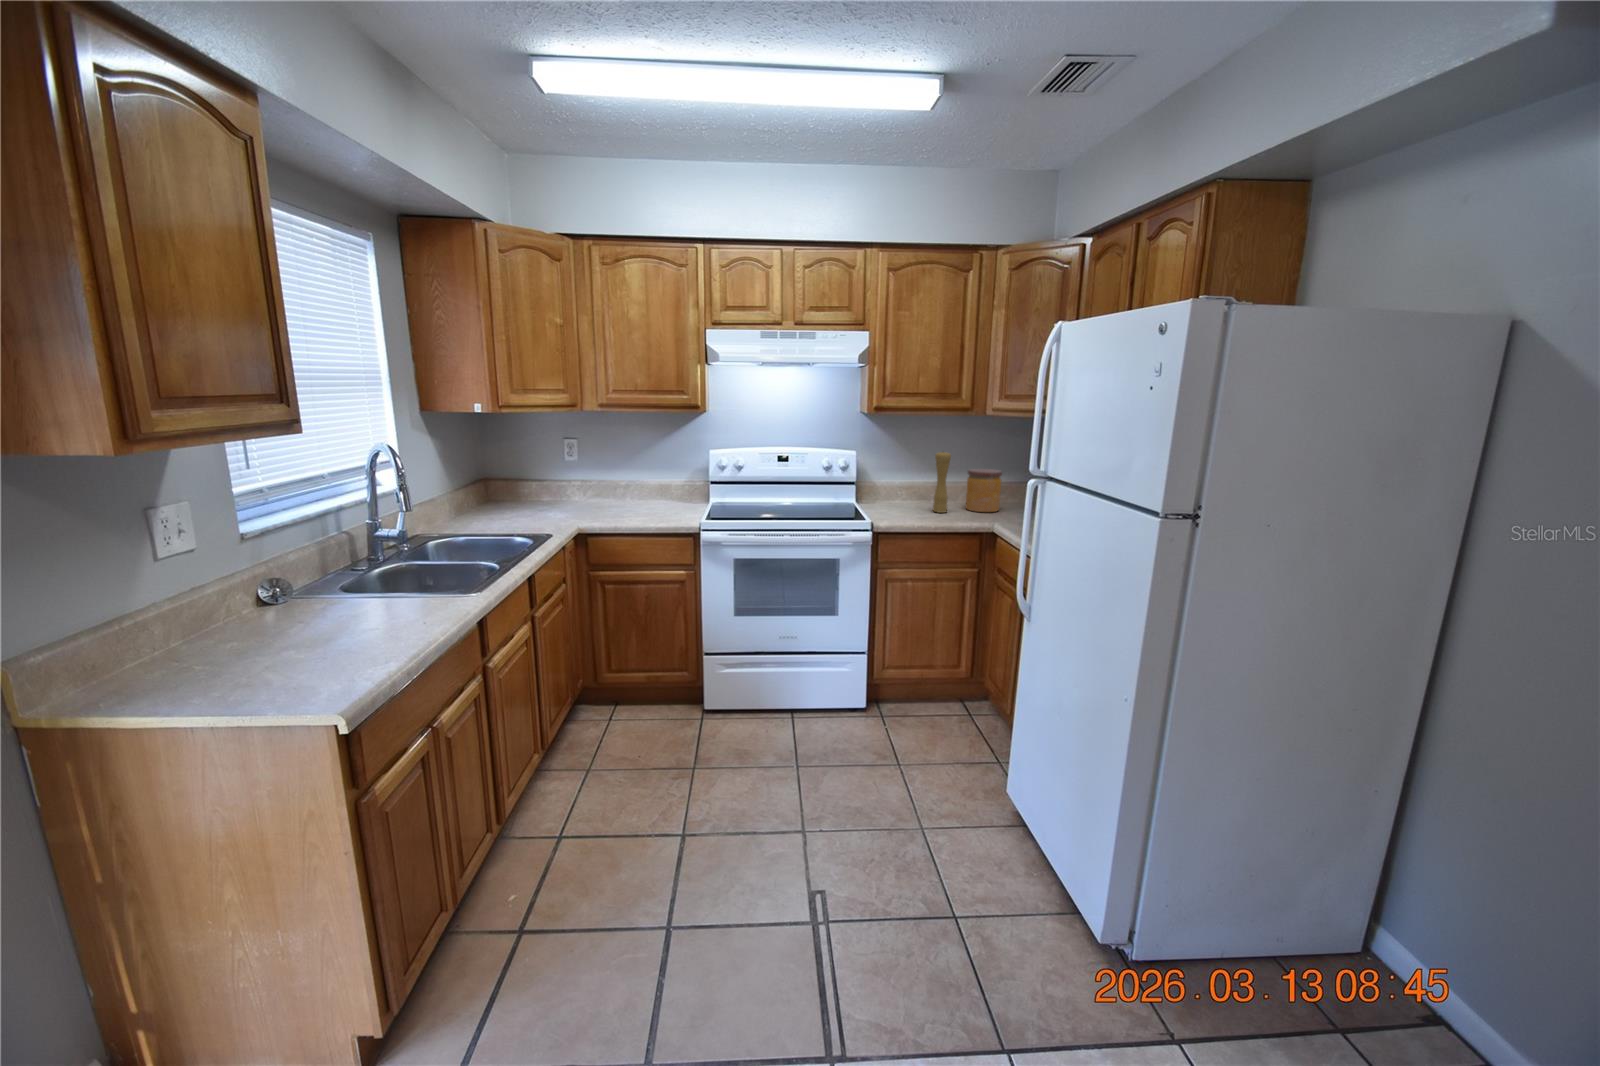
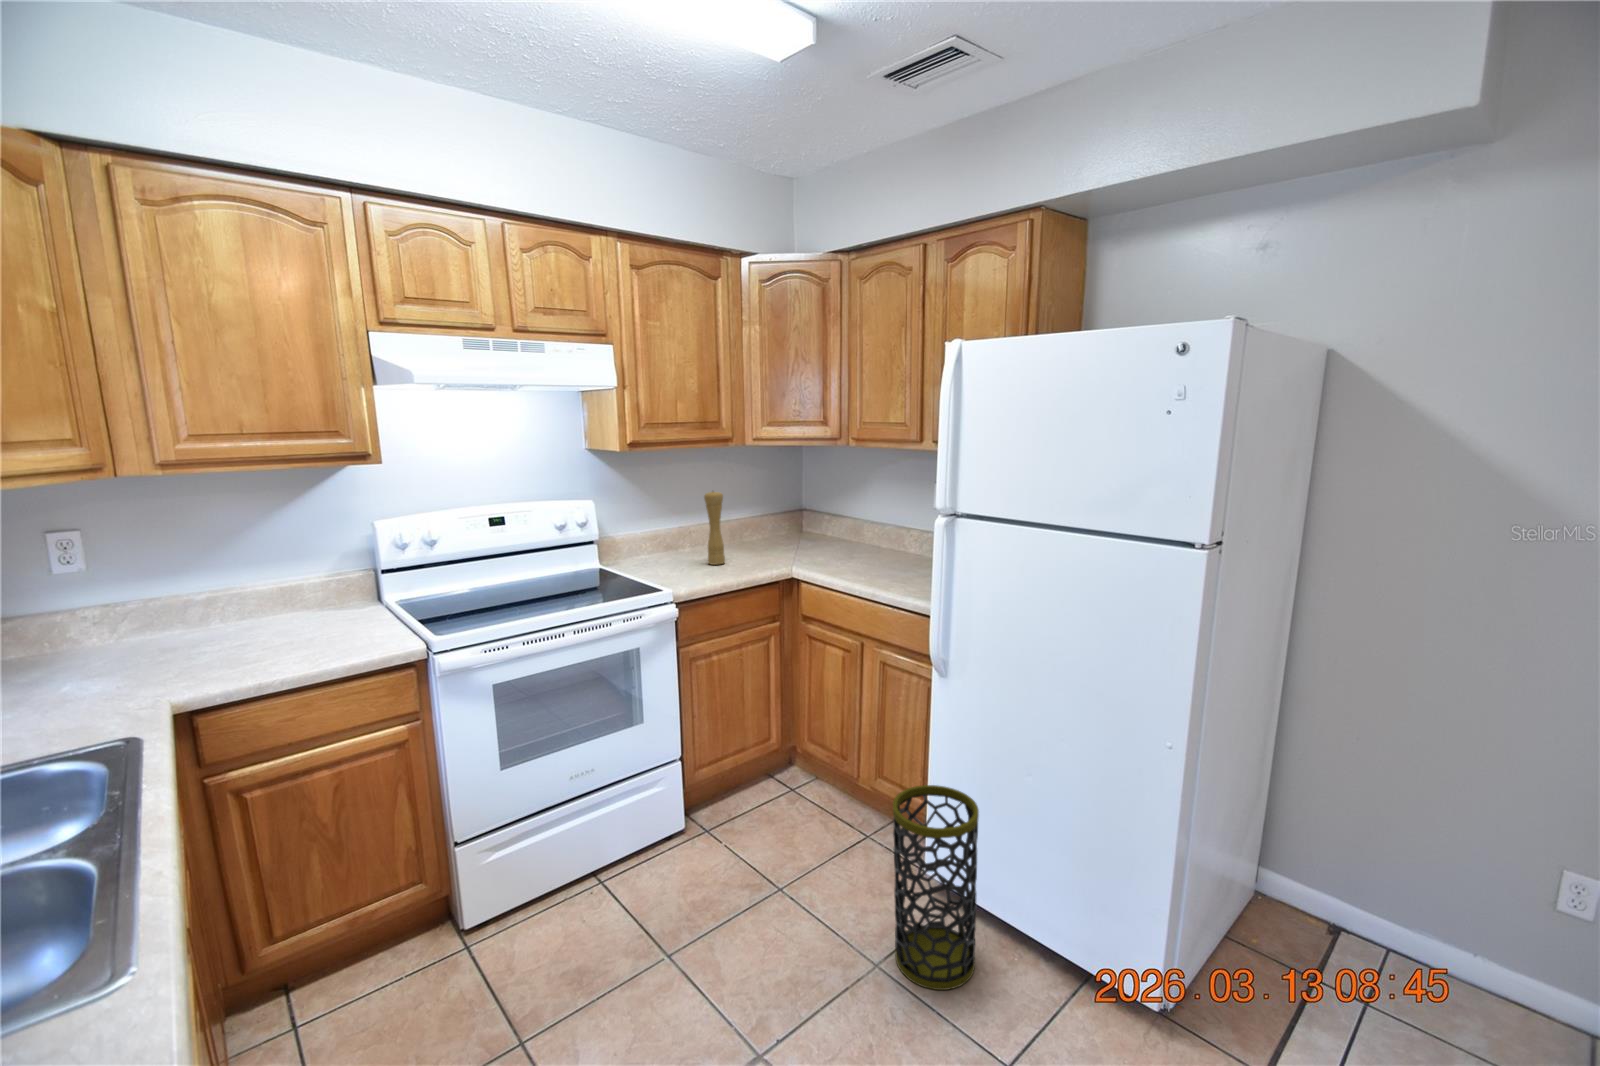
jar: present [966,469,1002,512] -> none [734,507,773,557]
trash can: none [948,711,1029,877] -> present [893,785,979,990]

